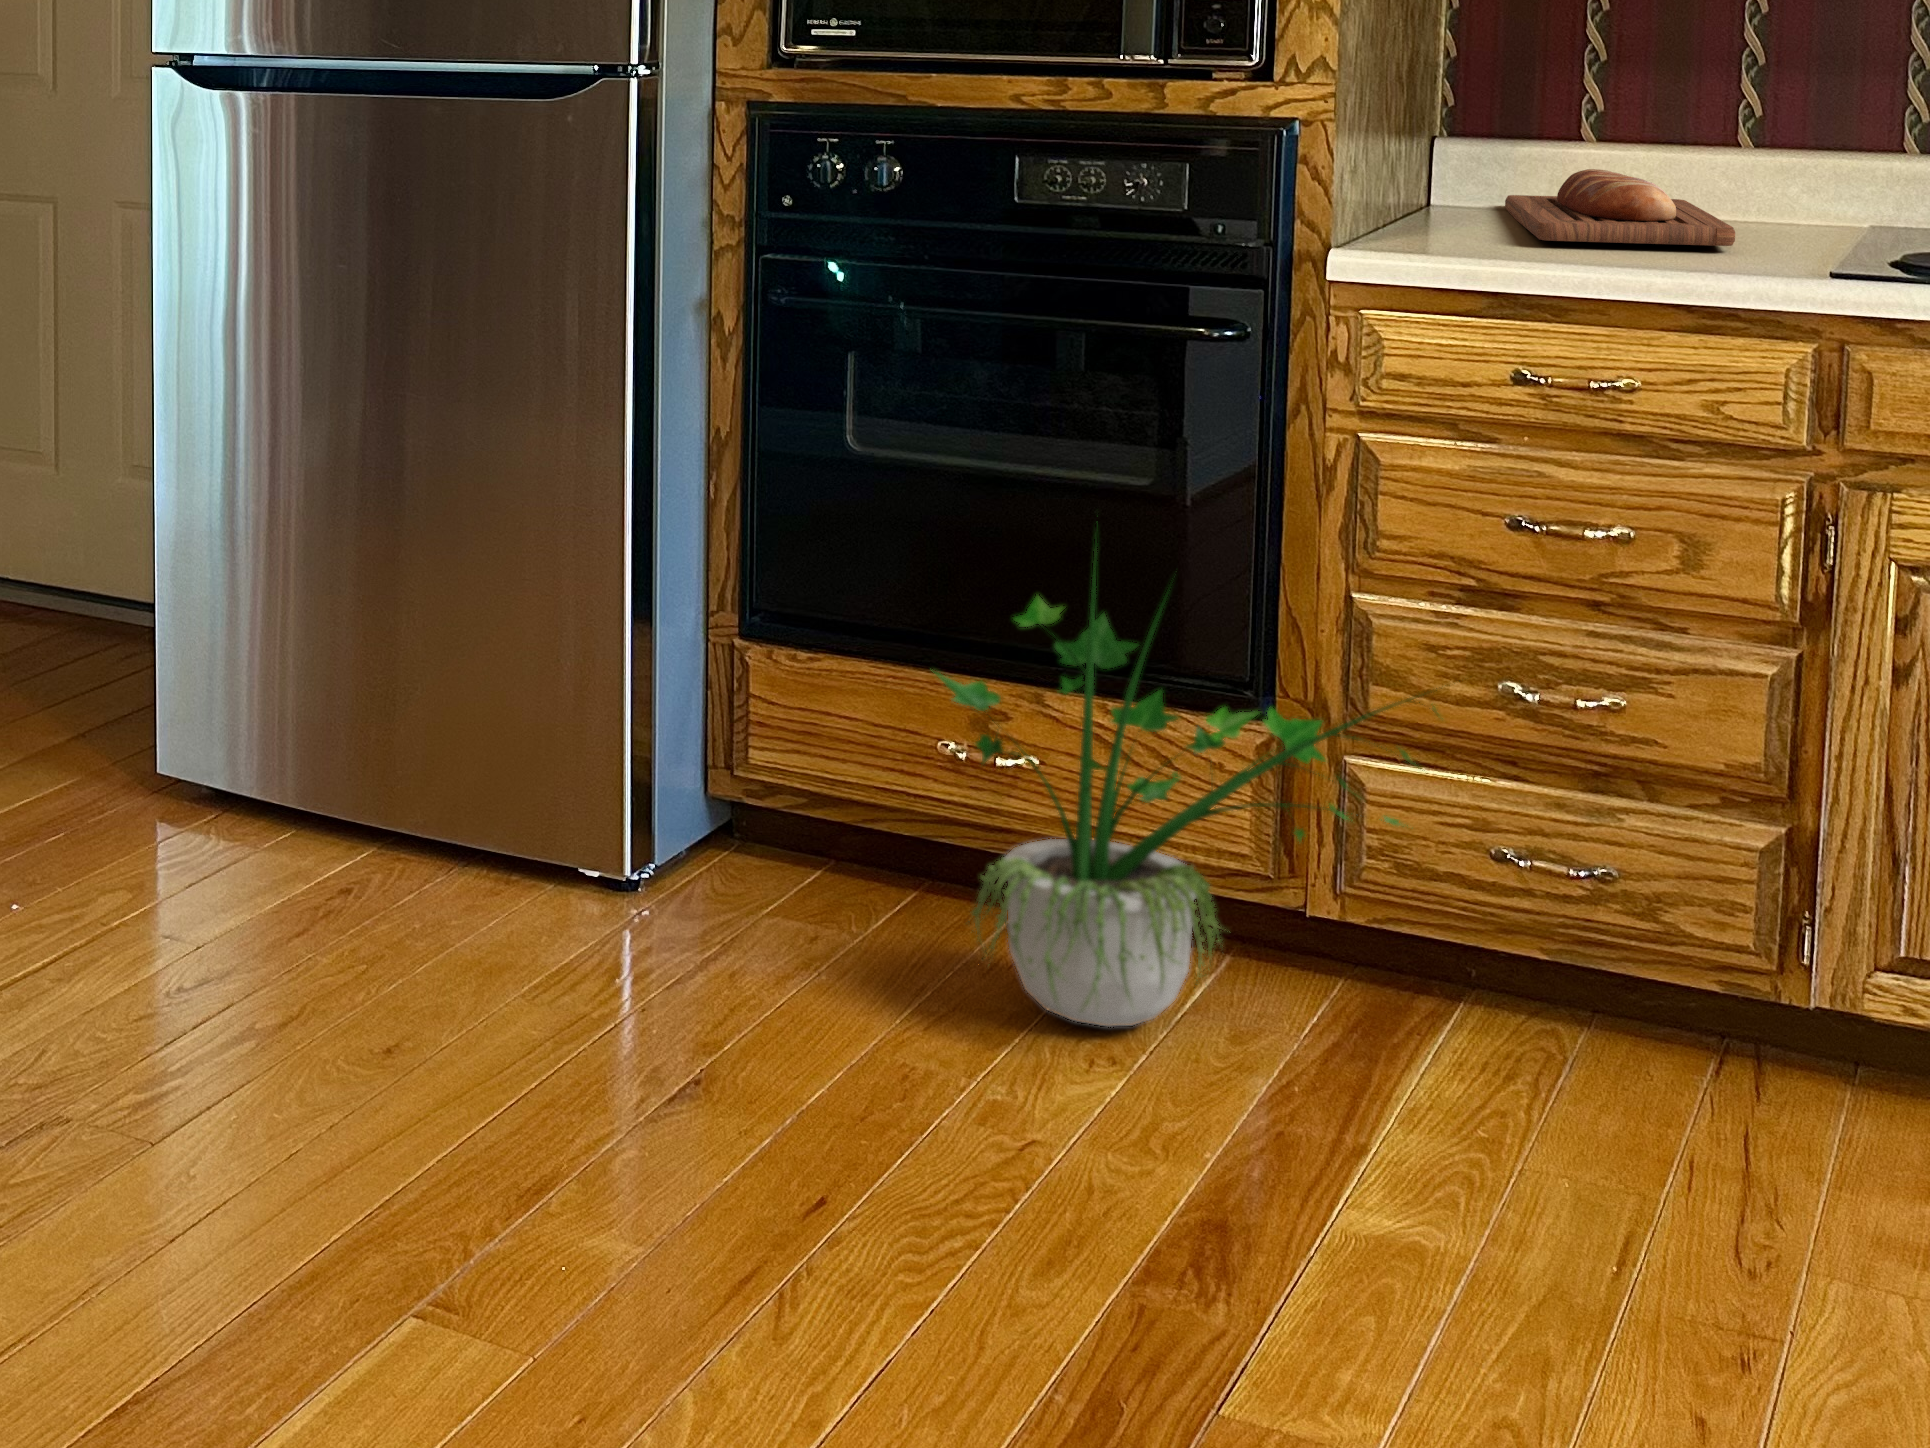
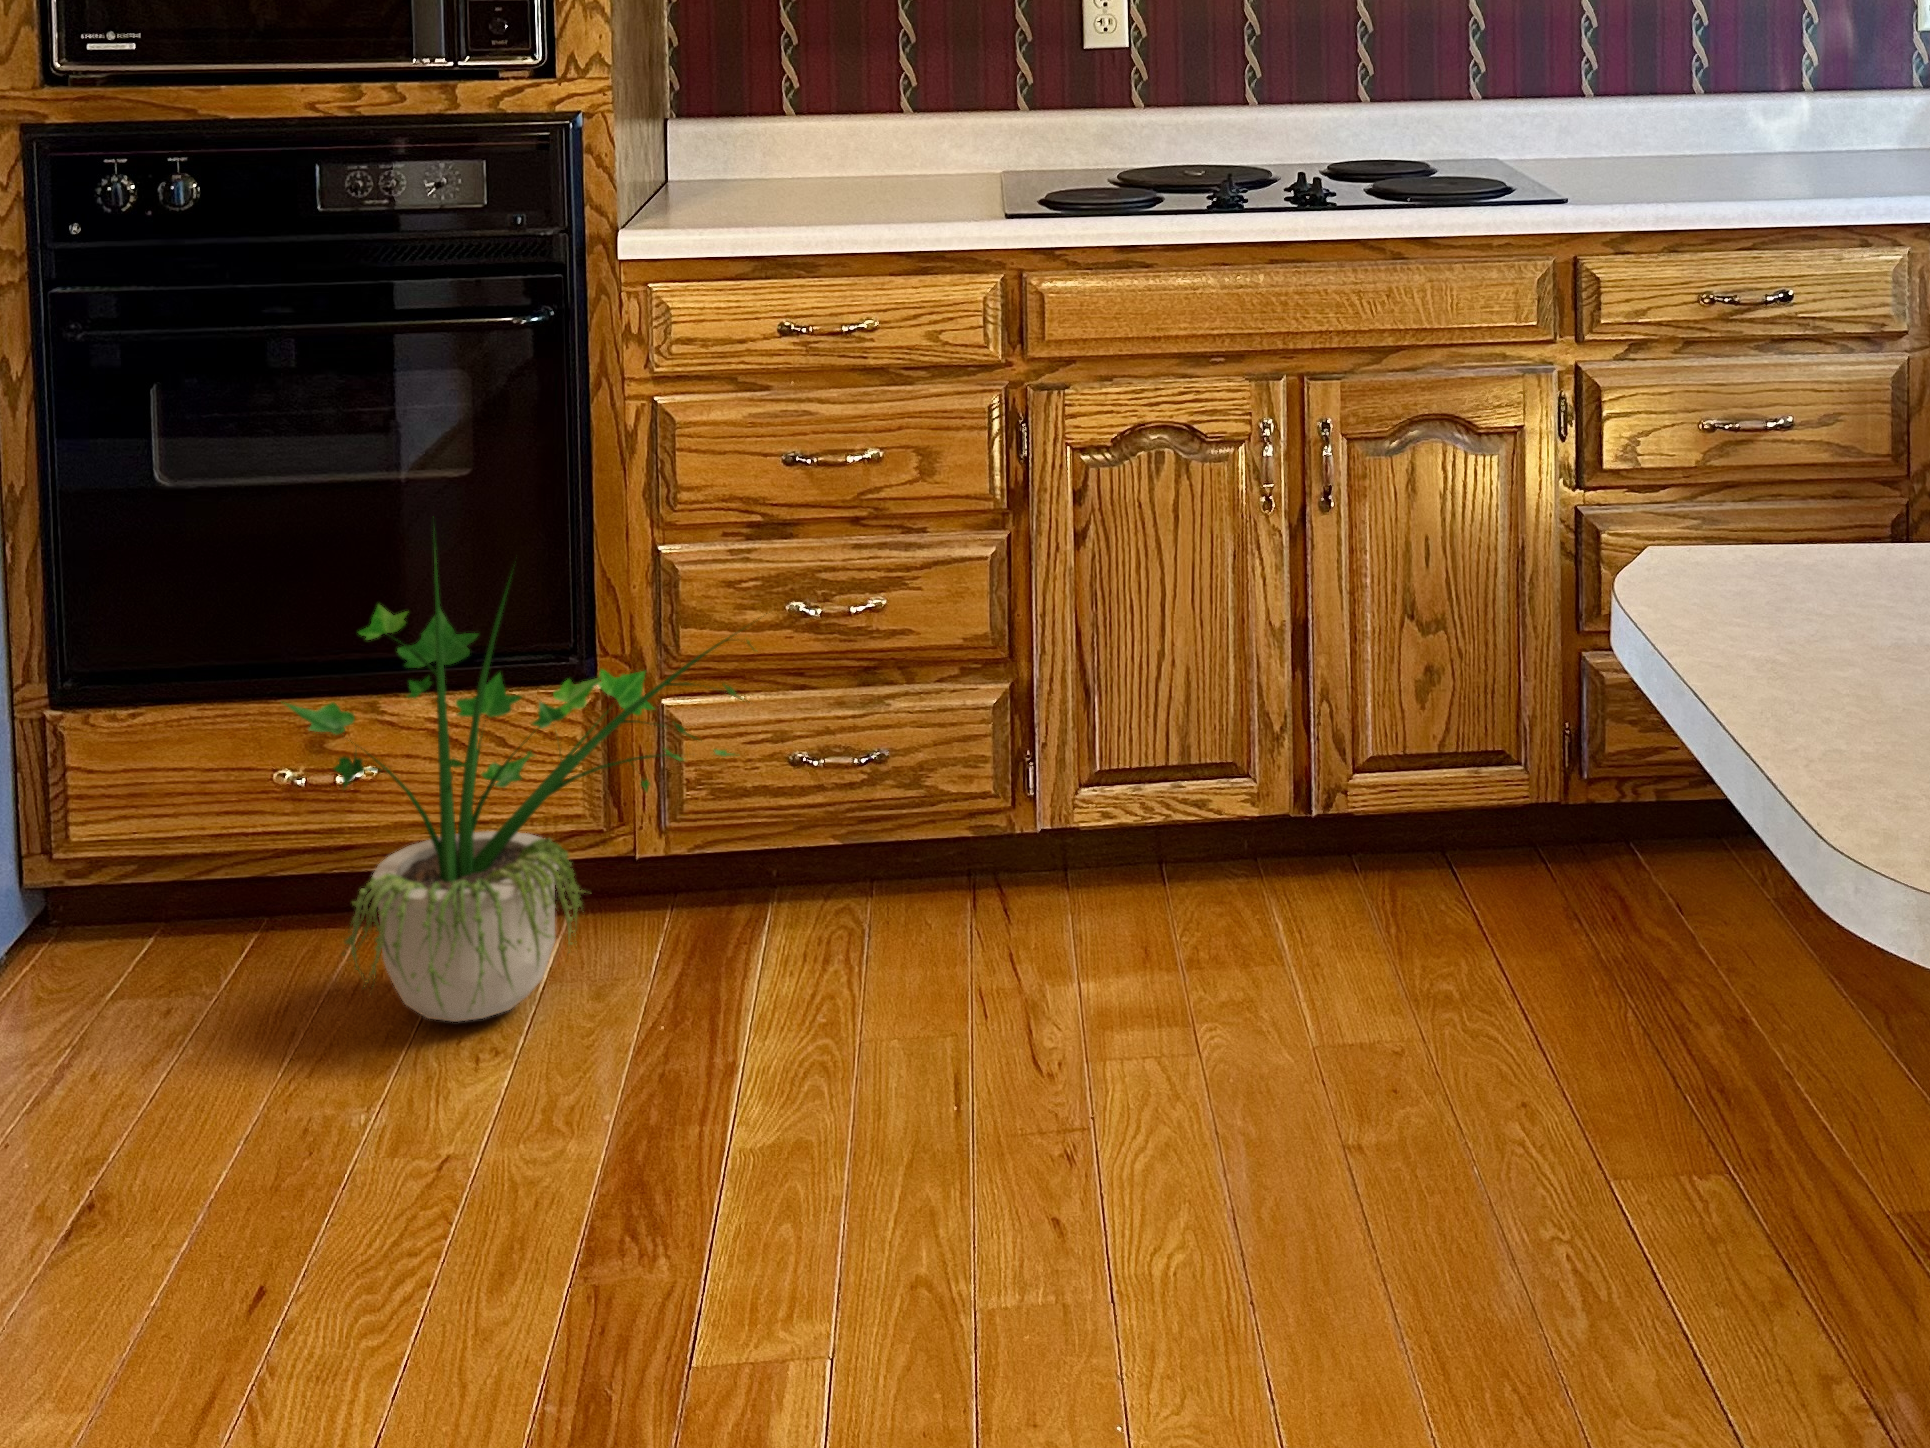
bread loaf: present [1505,169,1735,246] -> none [734,140,924,206]

